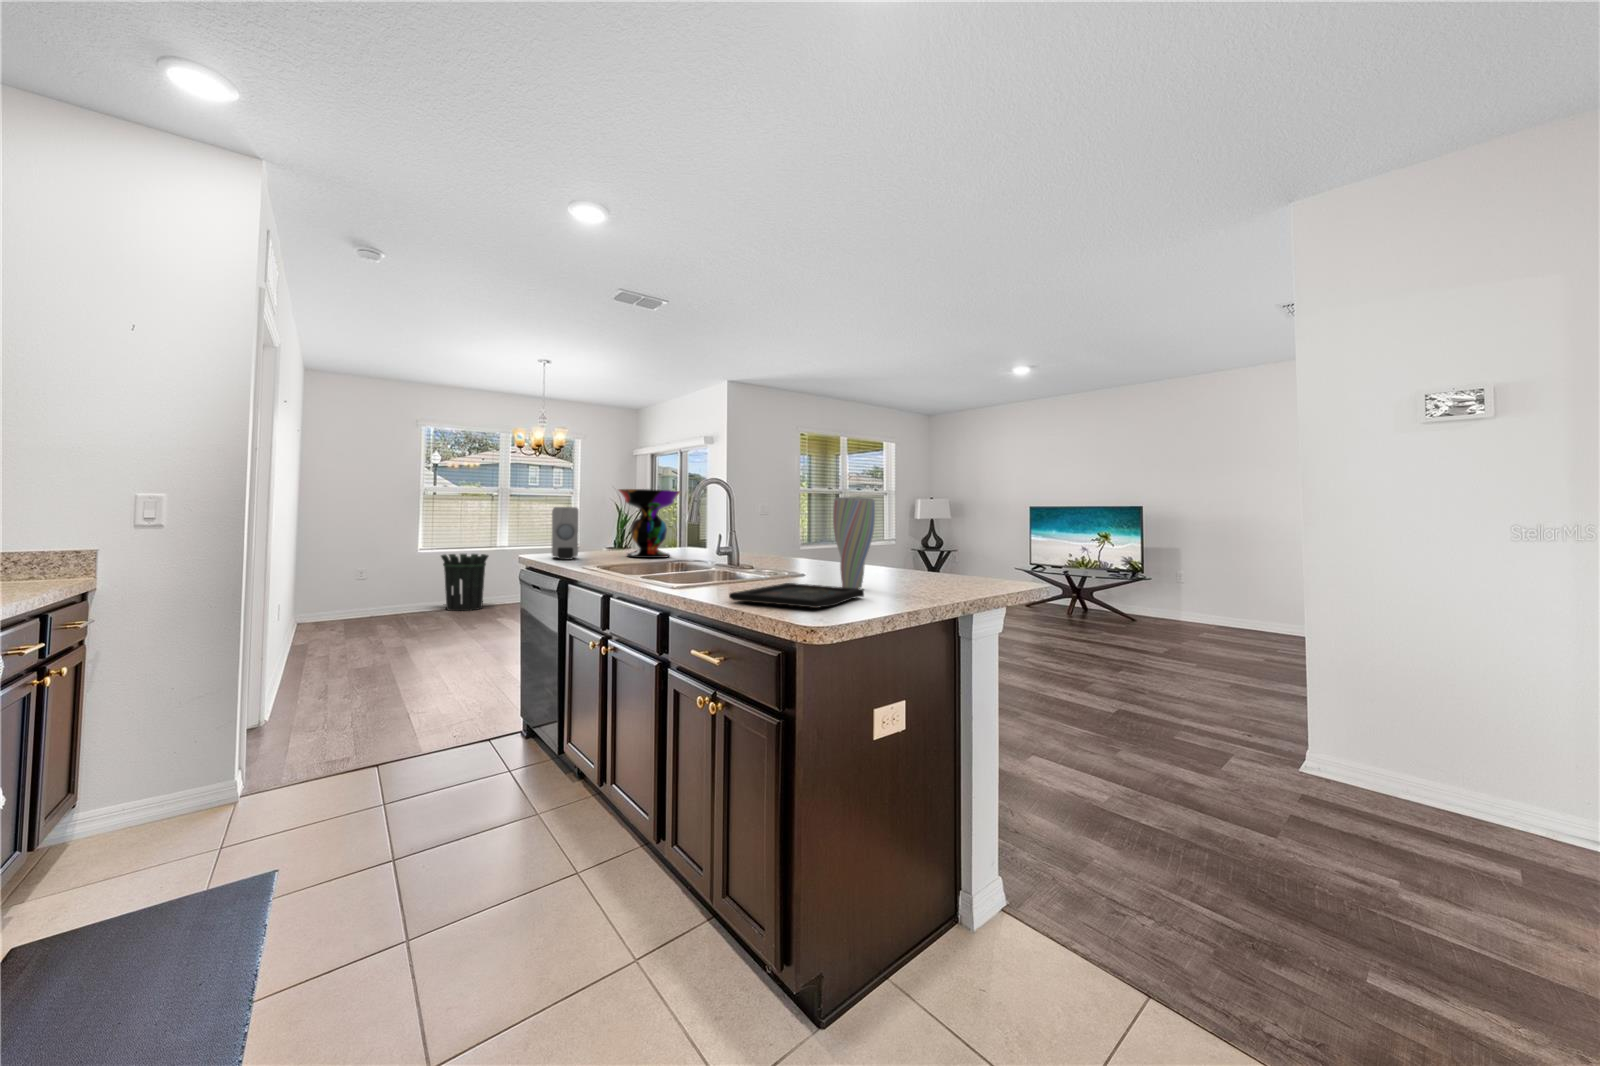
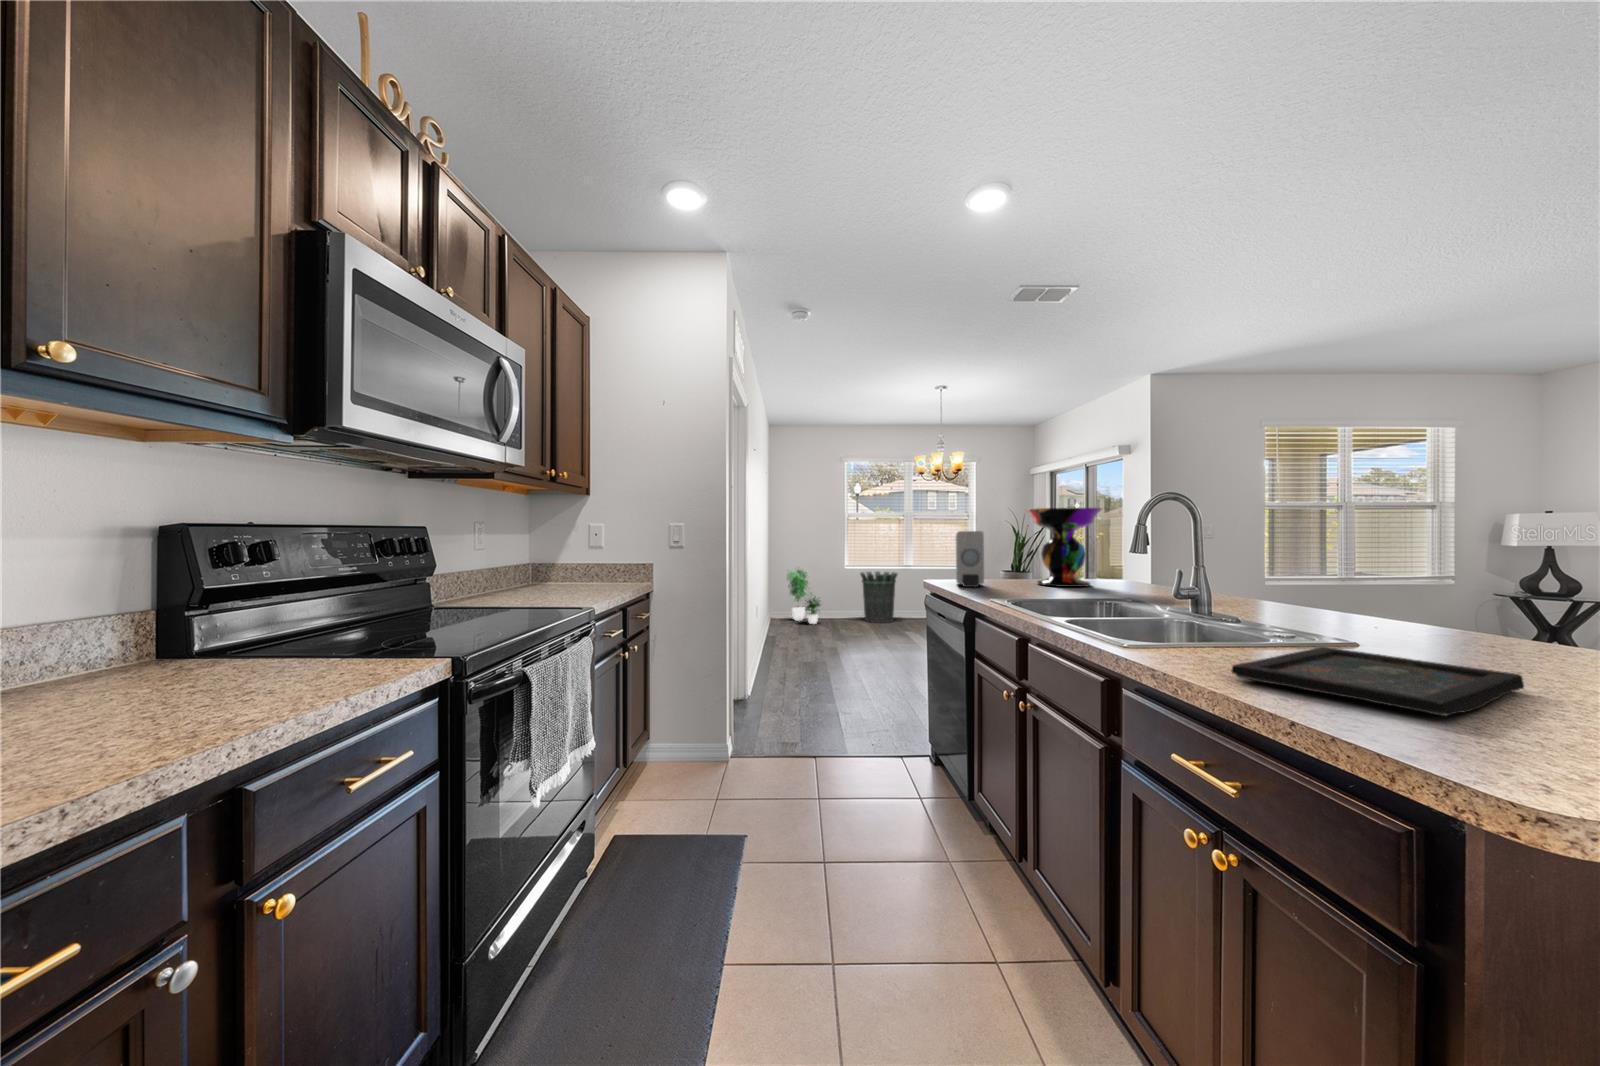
vase: present [833,497,875,588] -> none [1408,506,1515,665]
potted plant: none [335,546,392,617] -> present [787,569,820,624]

